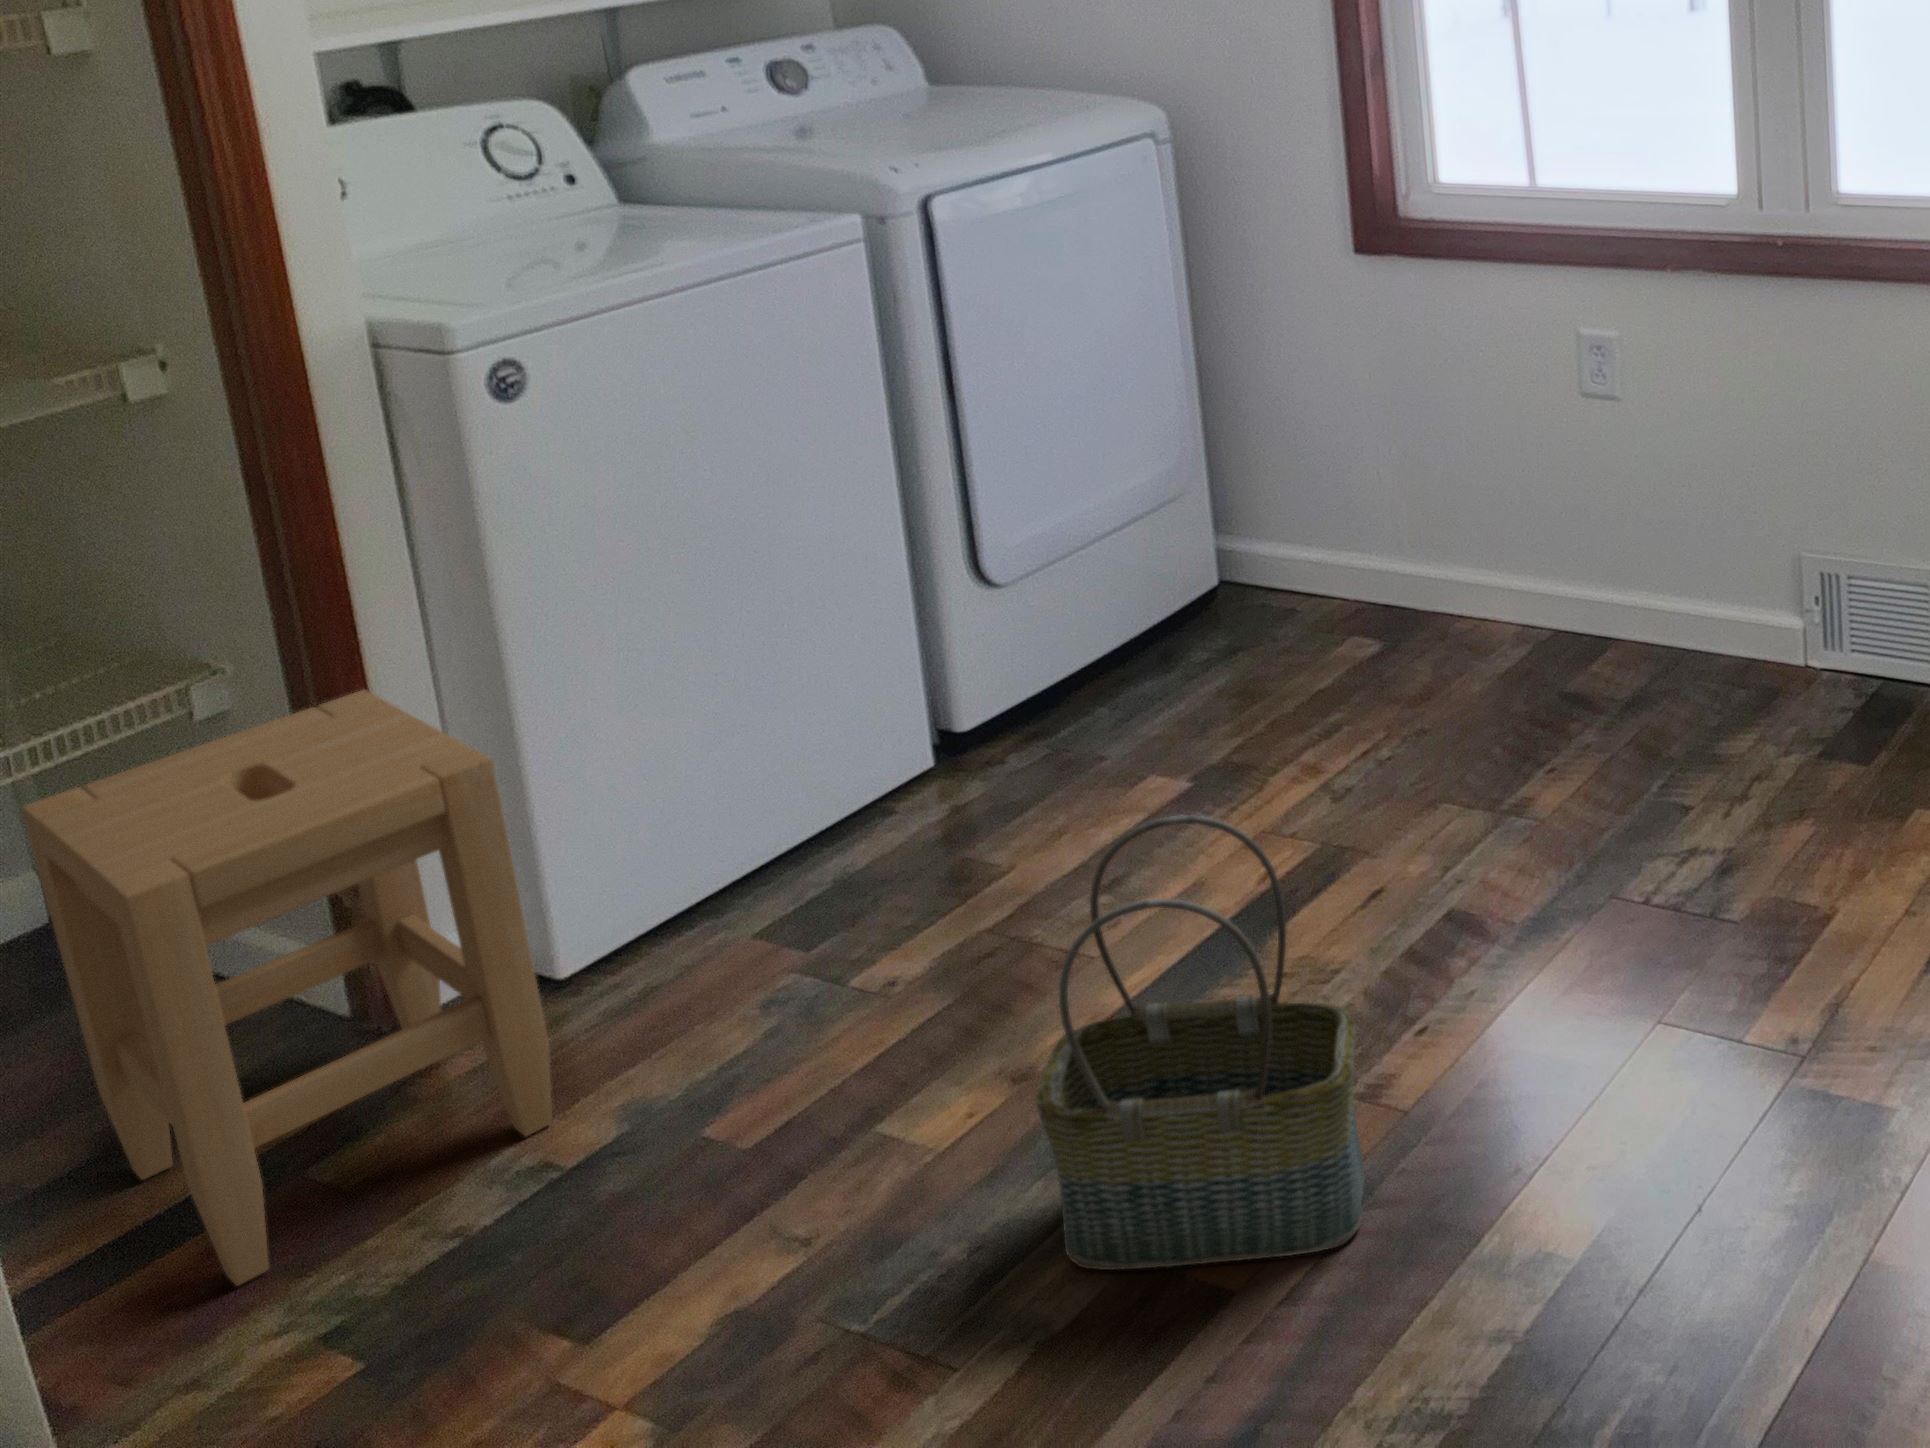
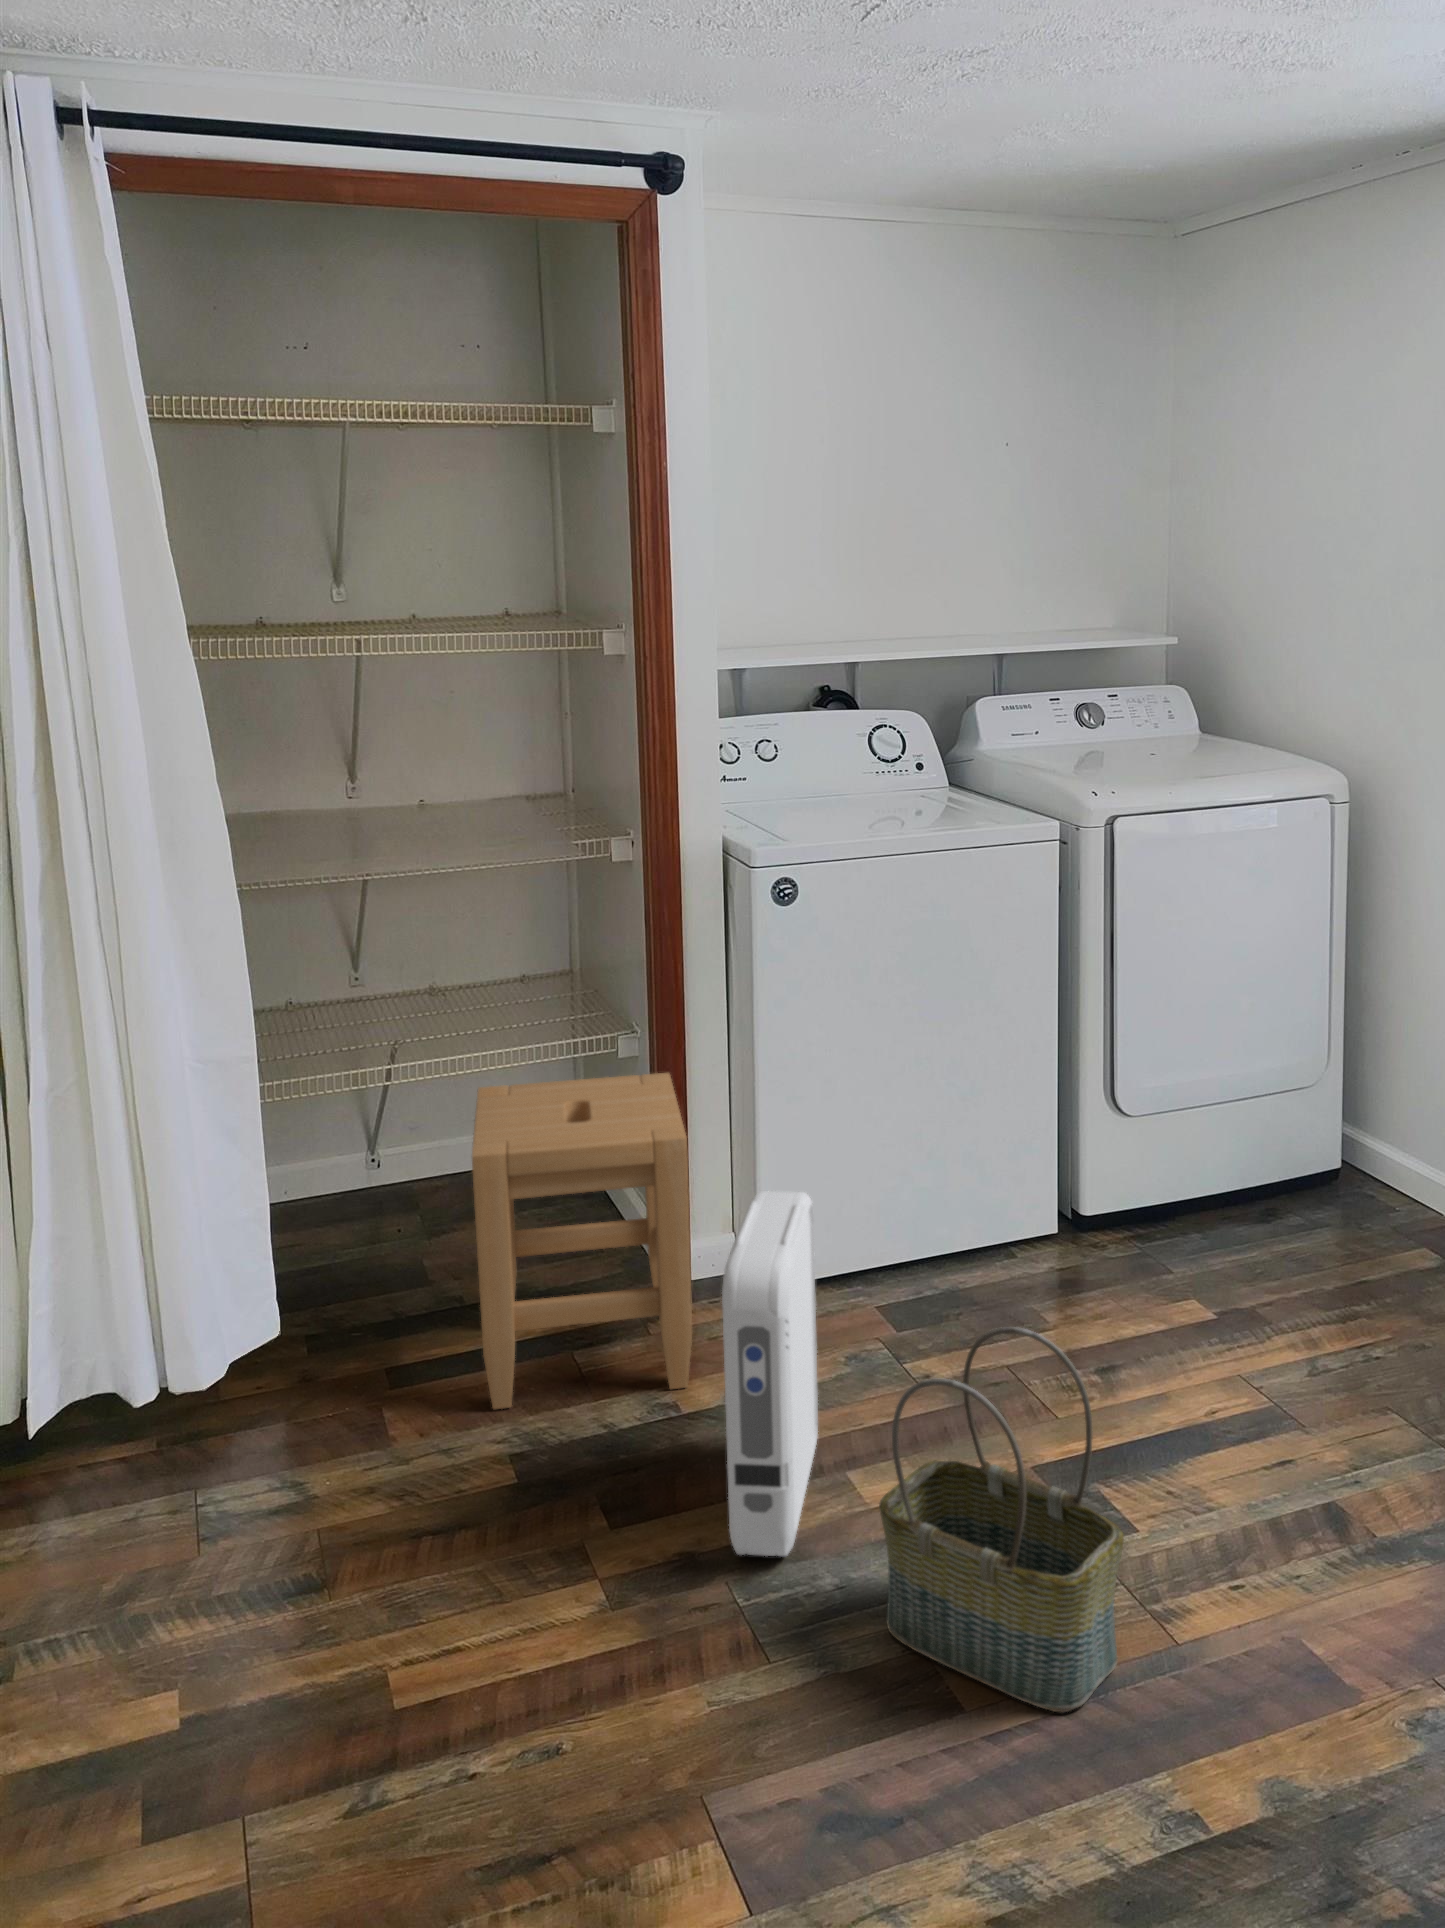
air purifier: none [670,765,885,1280] -> present [722,1191,818,1556]

